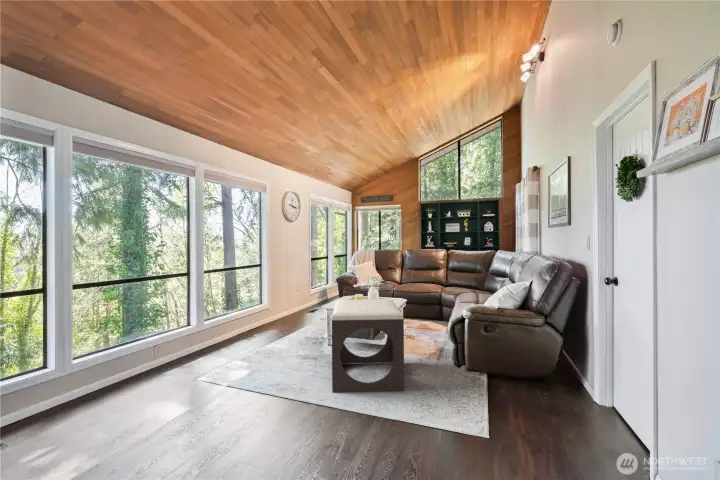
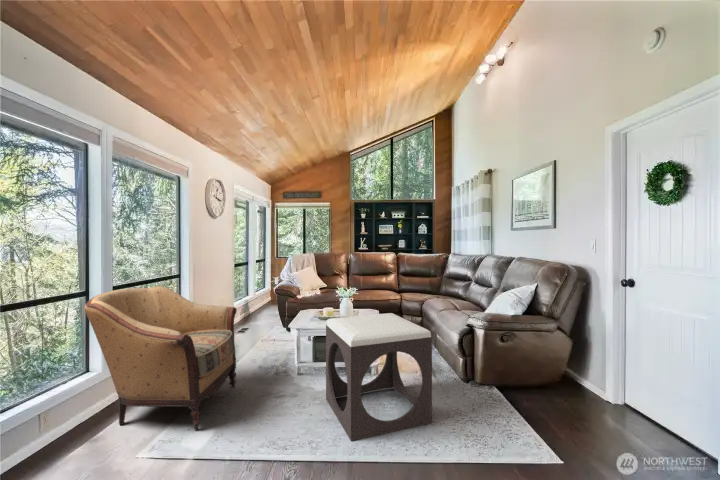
armchair: none [180,271,281,370] -> present [84,286,237,430]

